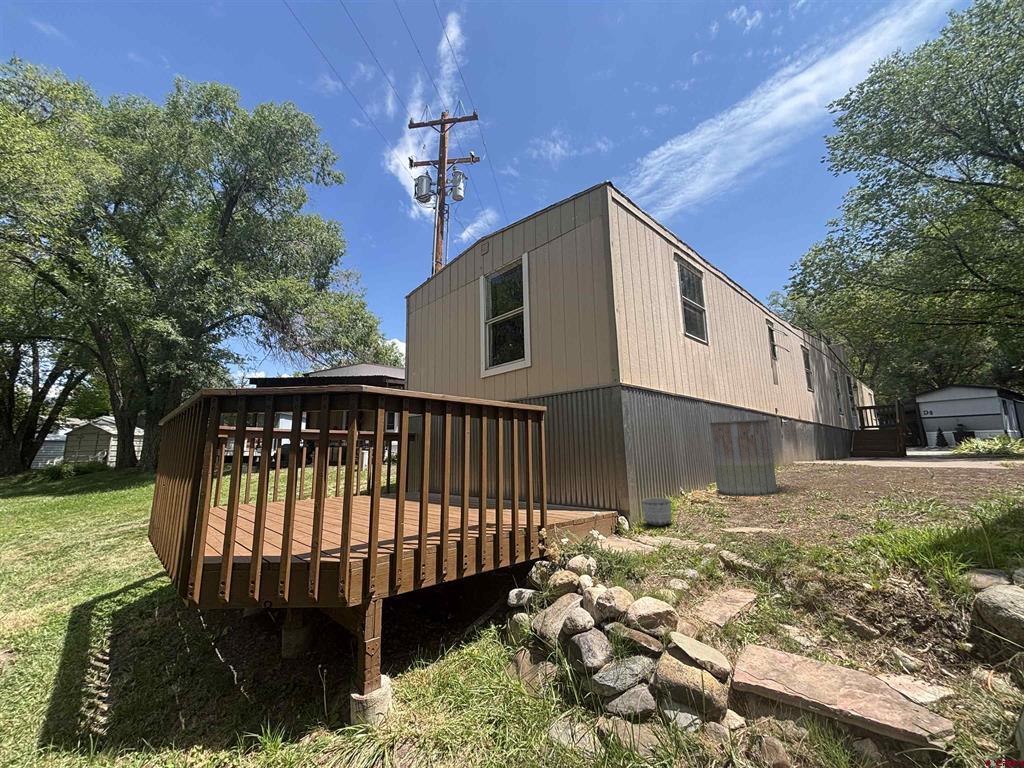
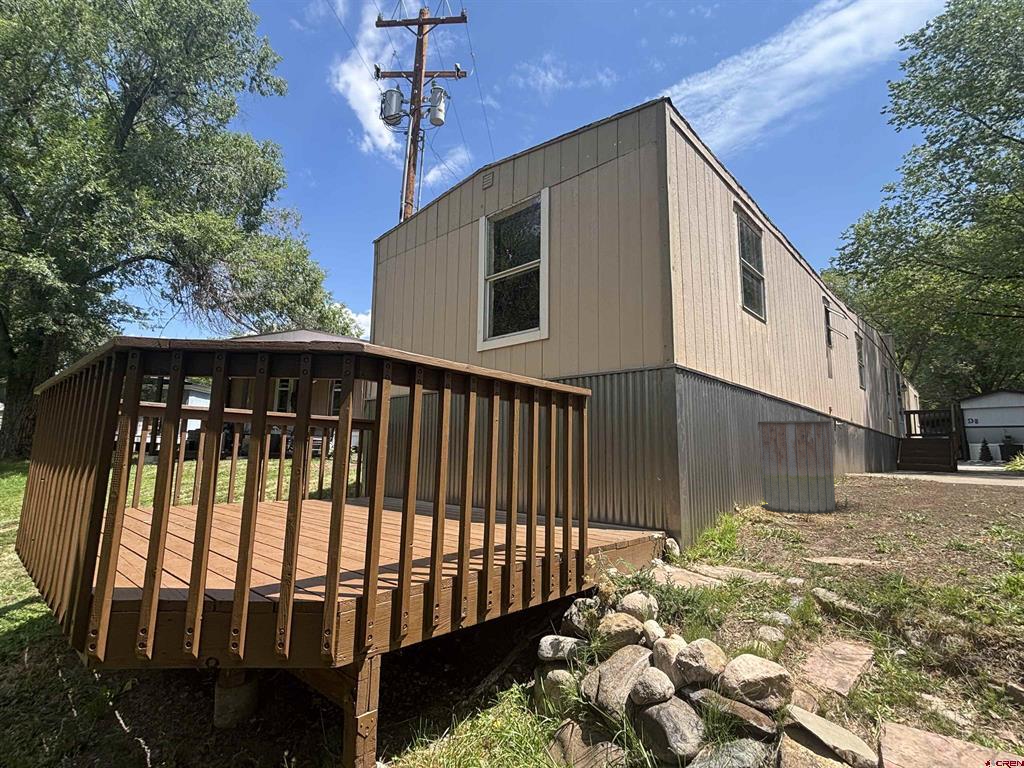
planter: present [642,498,671,526] -> none [690,514,728,550]

